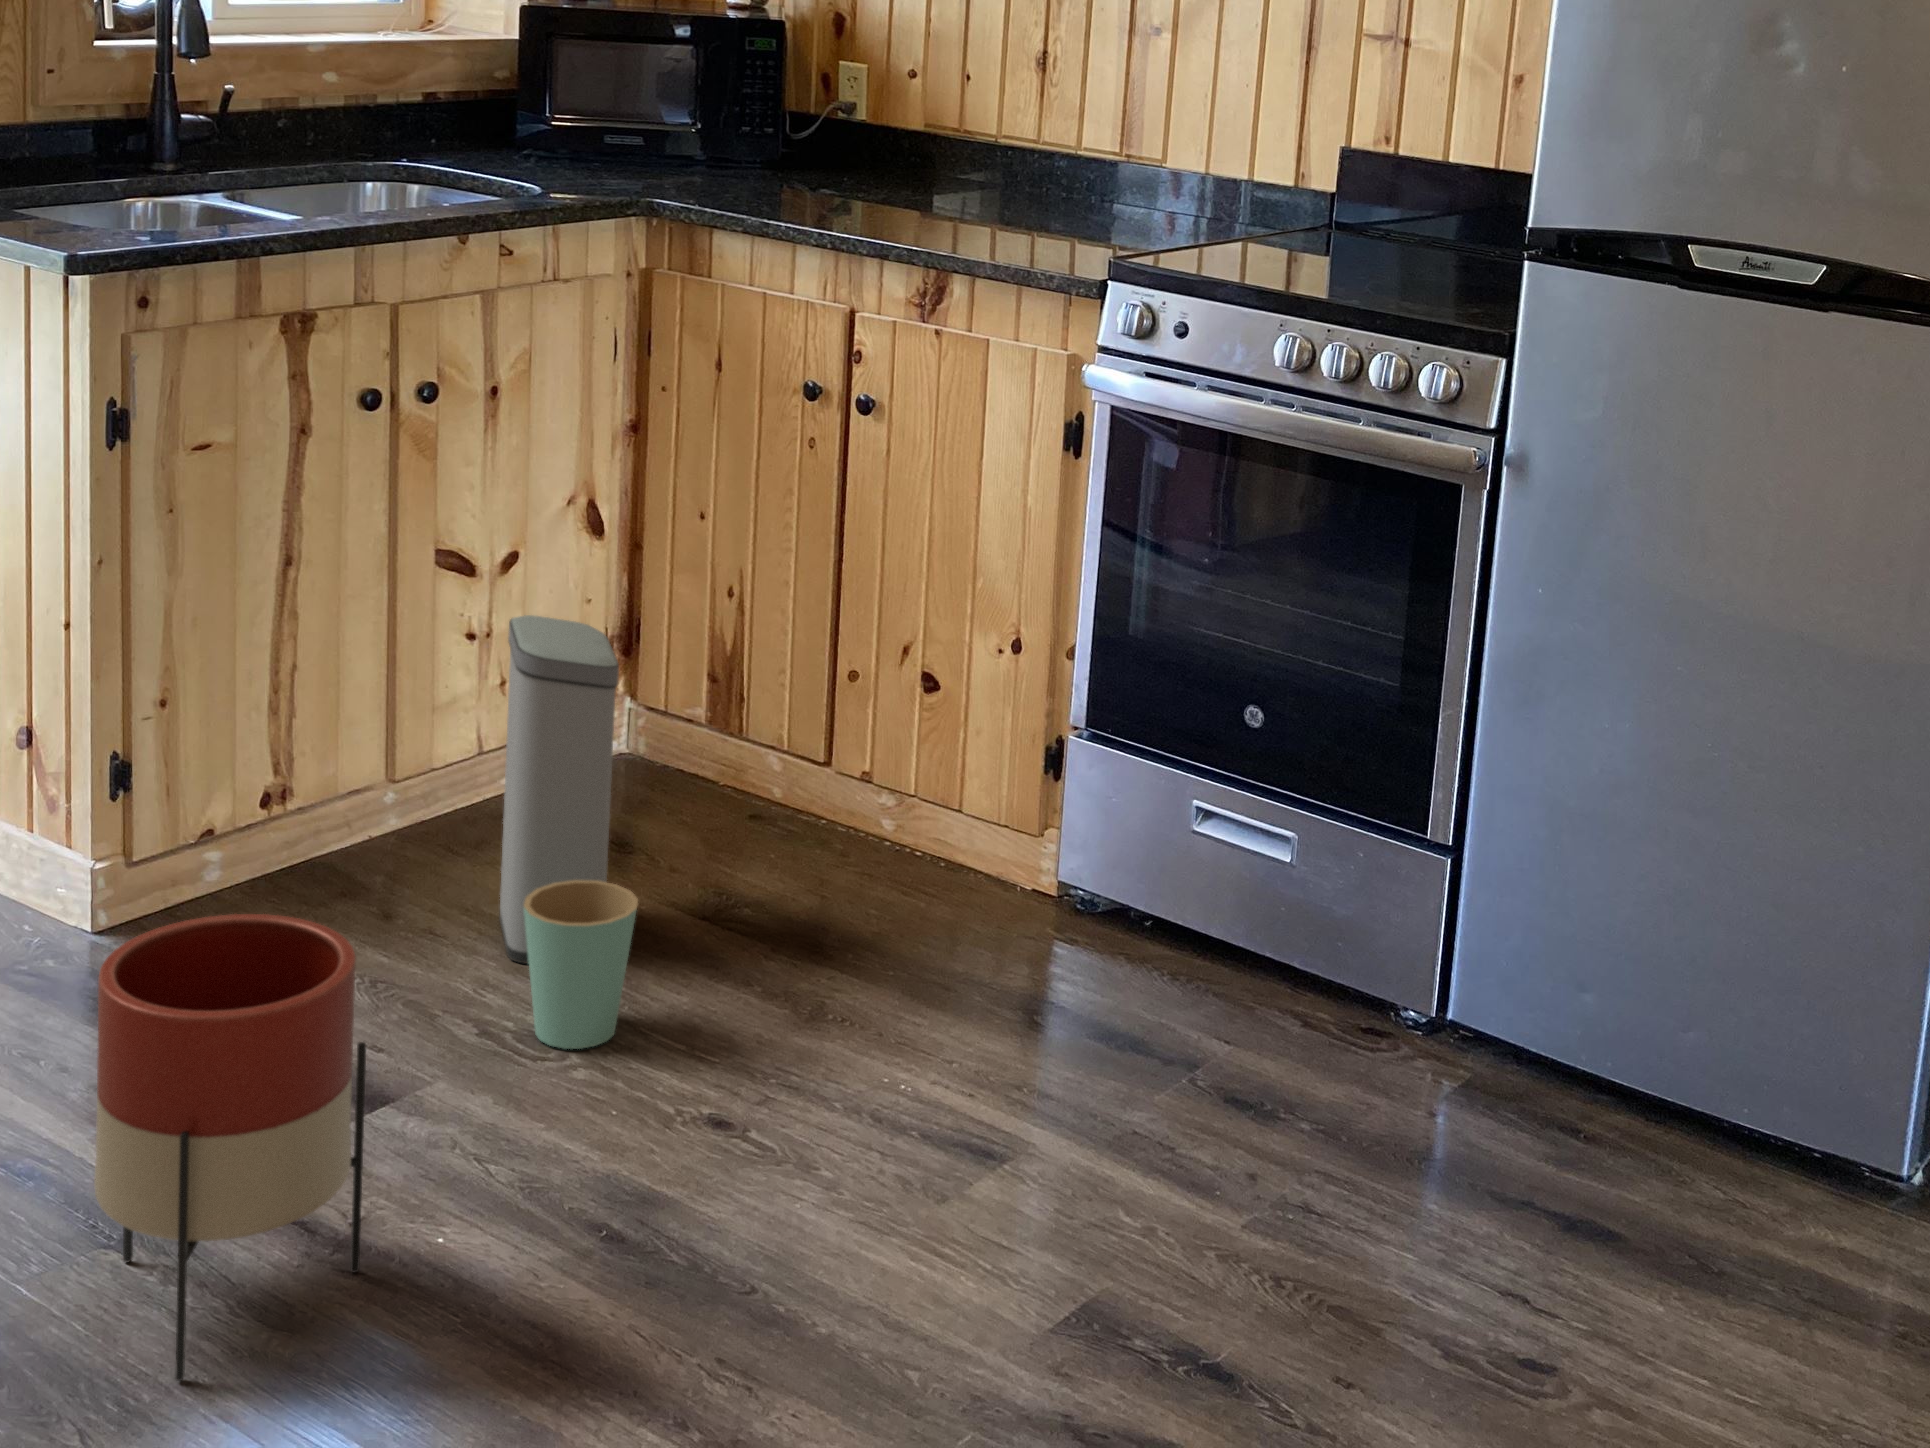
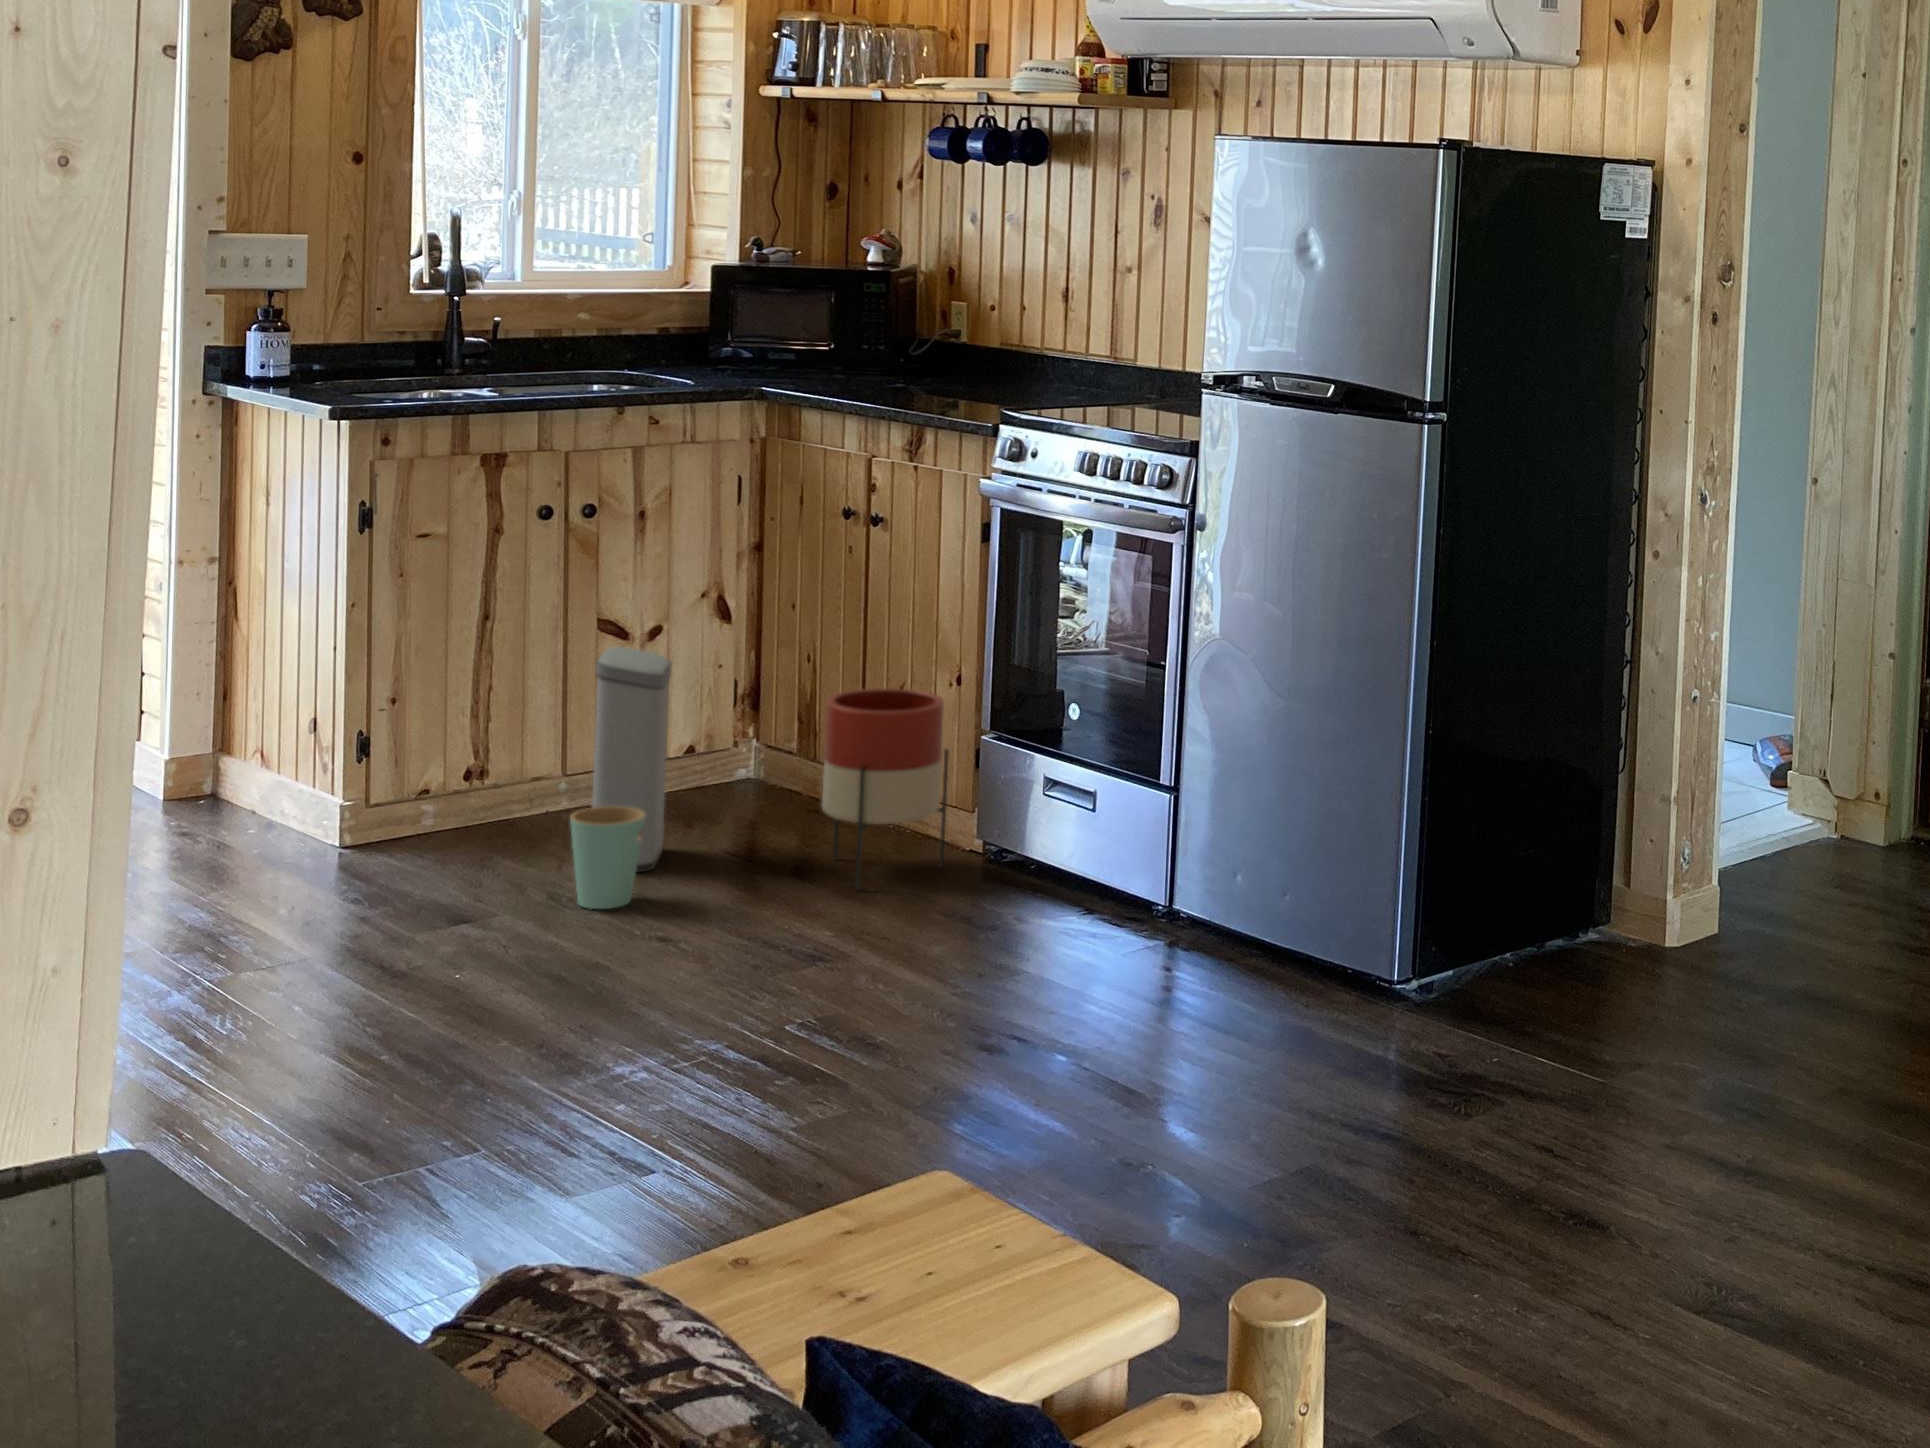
planter: present [94,914,366,1381] -> present [822,688,949,889]

